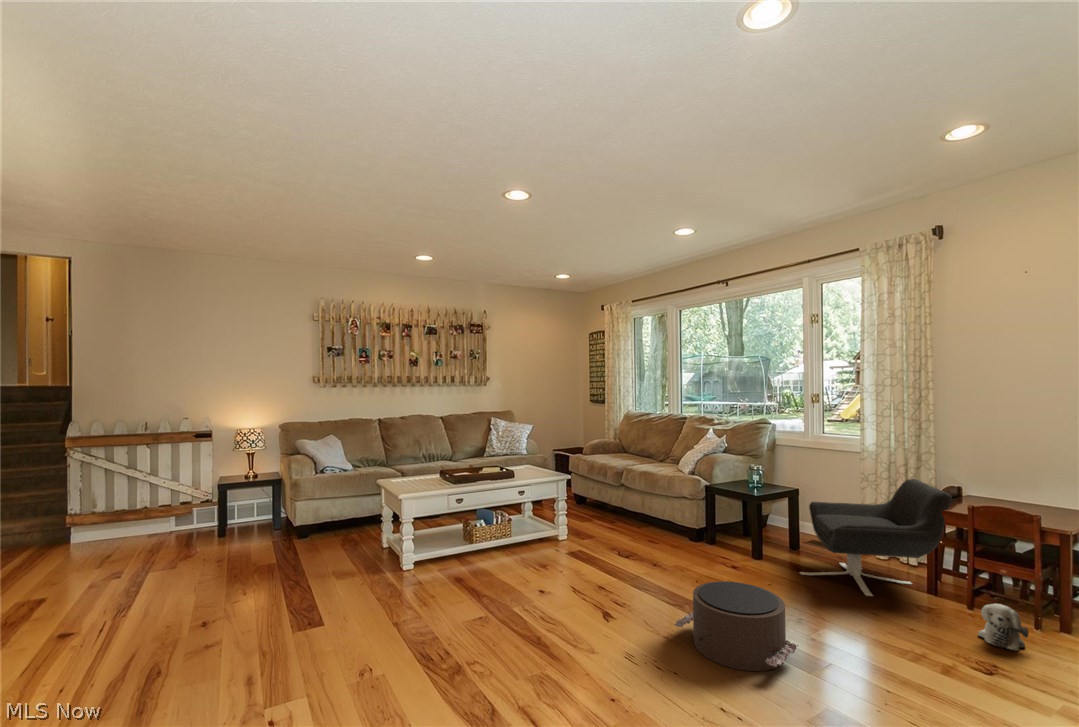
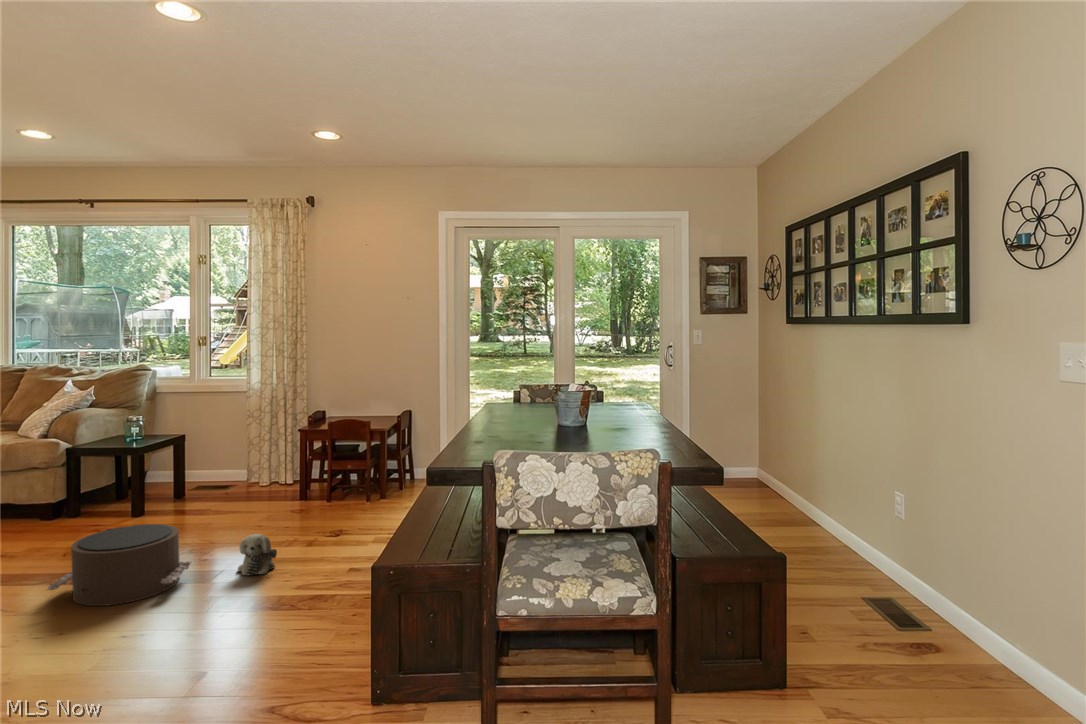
lounge chair: present [800,479,952,596] -> none [188,408,317,516]
plush toy: present [978,604,1029,651] -> present [238,534,277,576]

